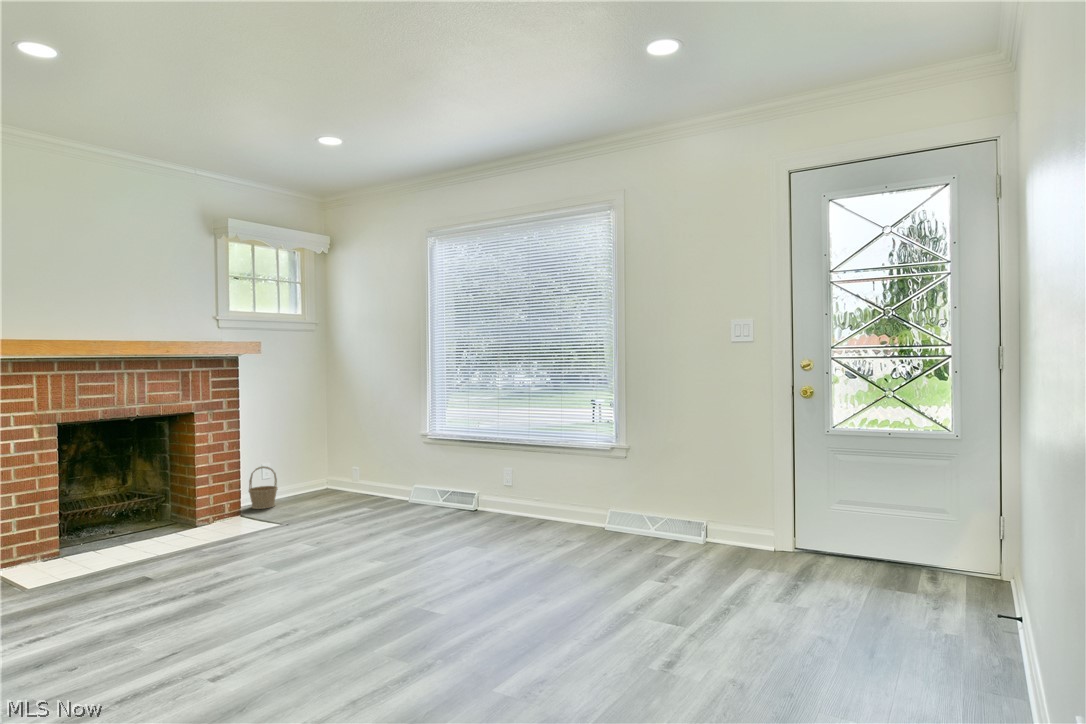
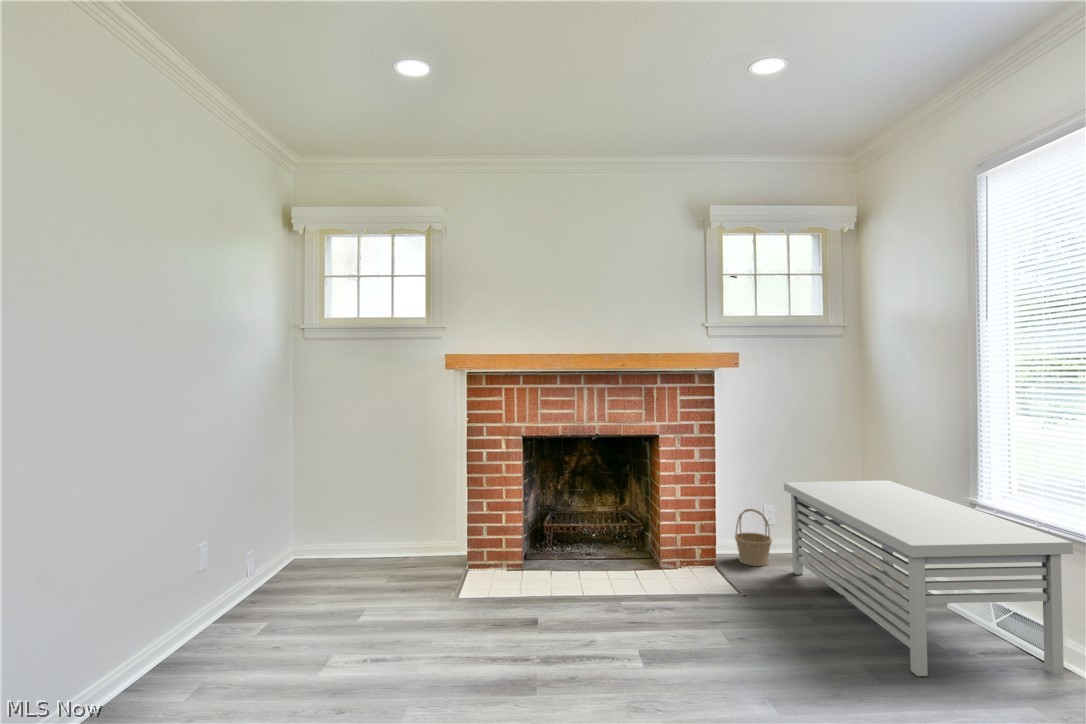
storage bench: none [289,434,452,521] -> present [784,480,1073,676]

